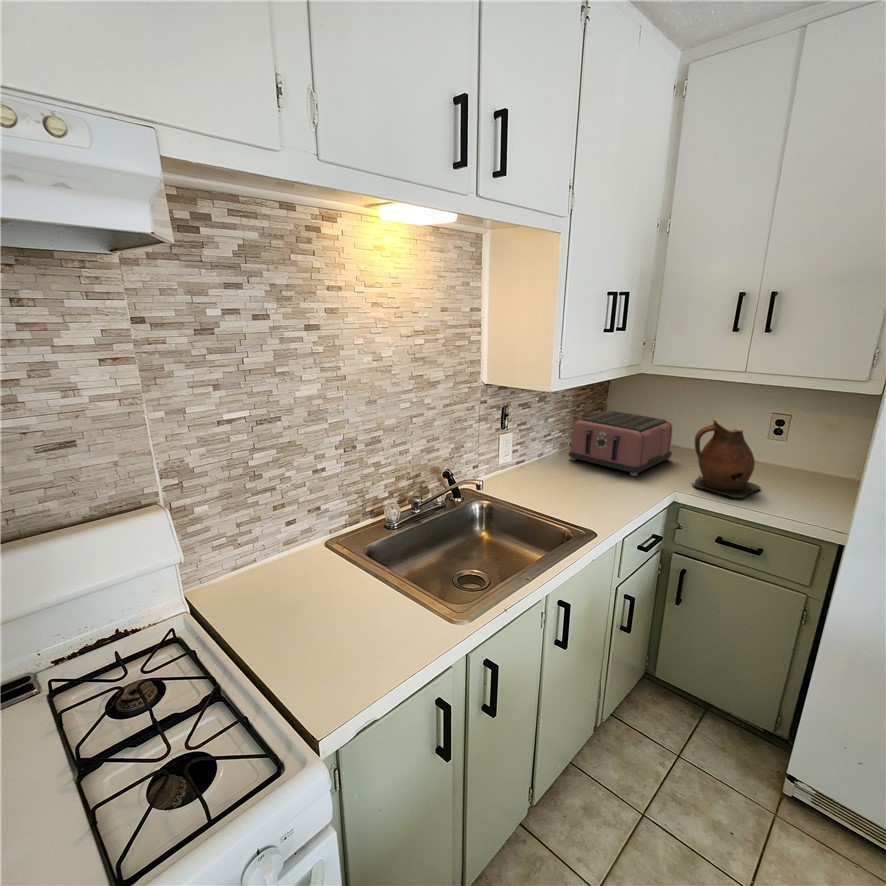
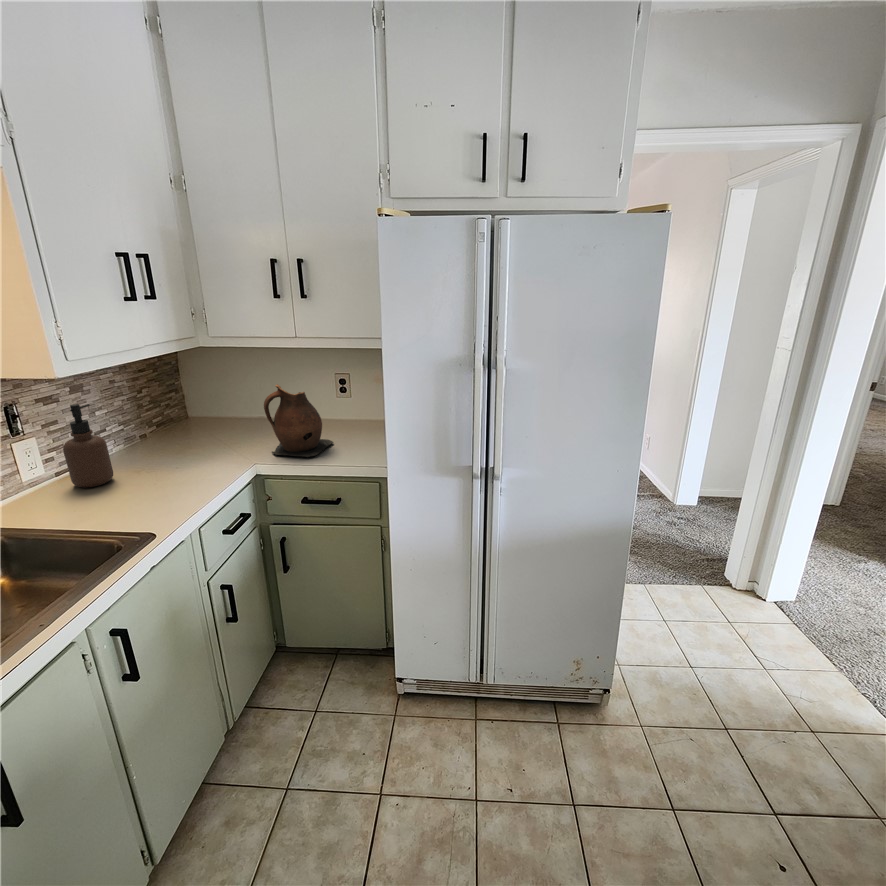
toaster: present [569,411,672,476] -> none [132,392,255,458]
soap dispenser: none [529,412,559,479] -> present [63,404,113,488]

